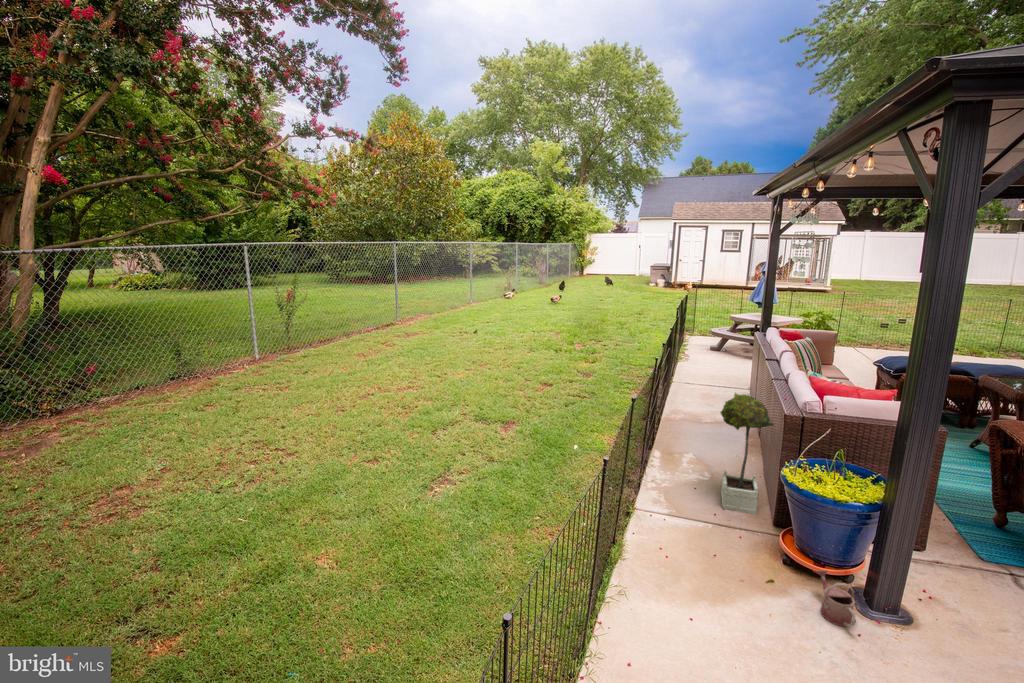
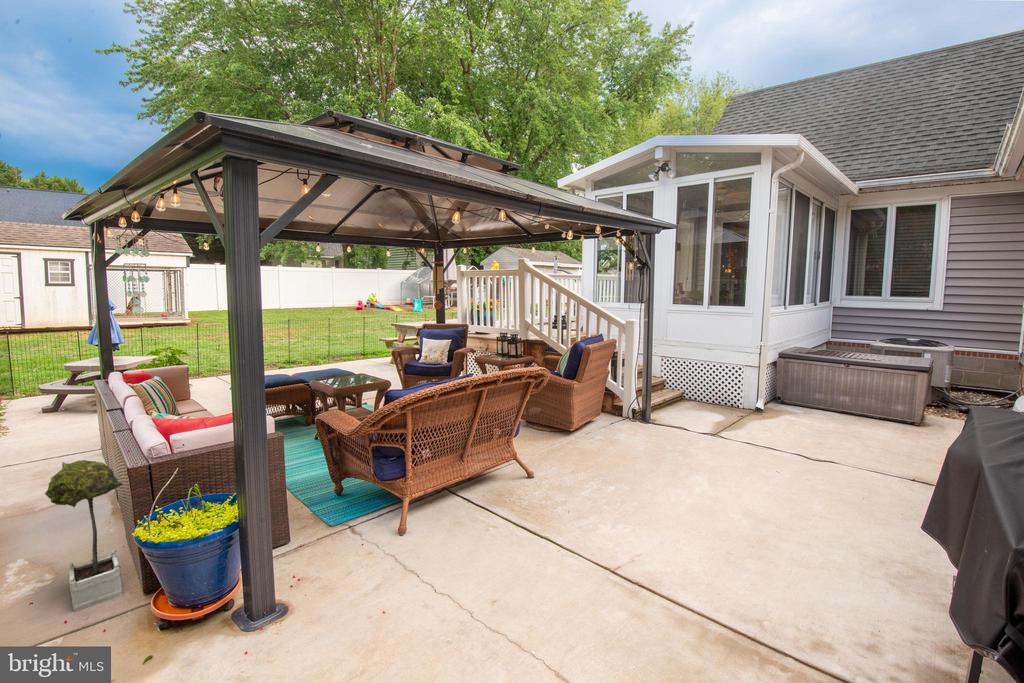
watering can: present [816,571,856,626] -> none [192,610,234,659]

